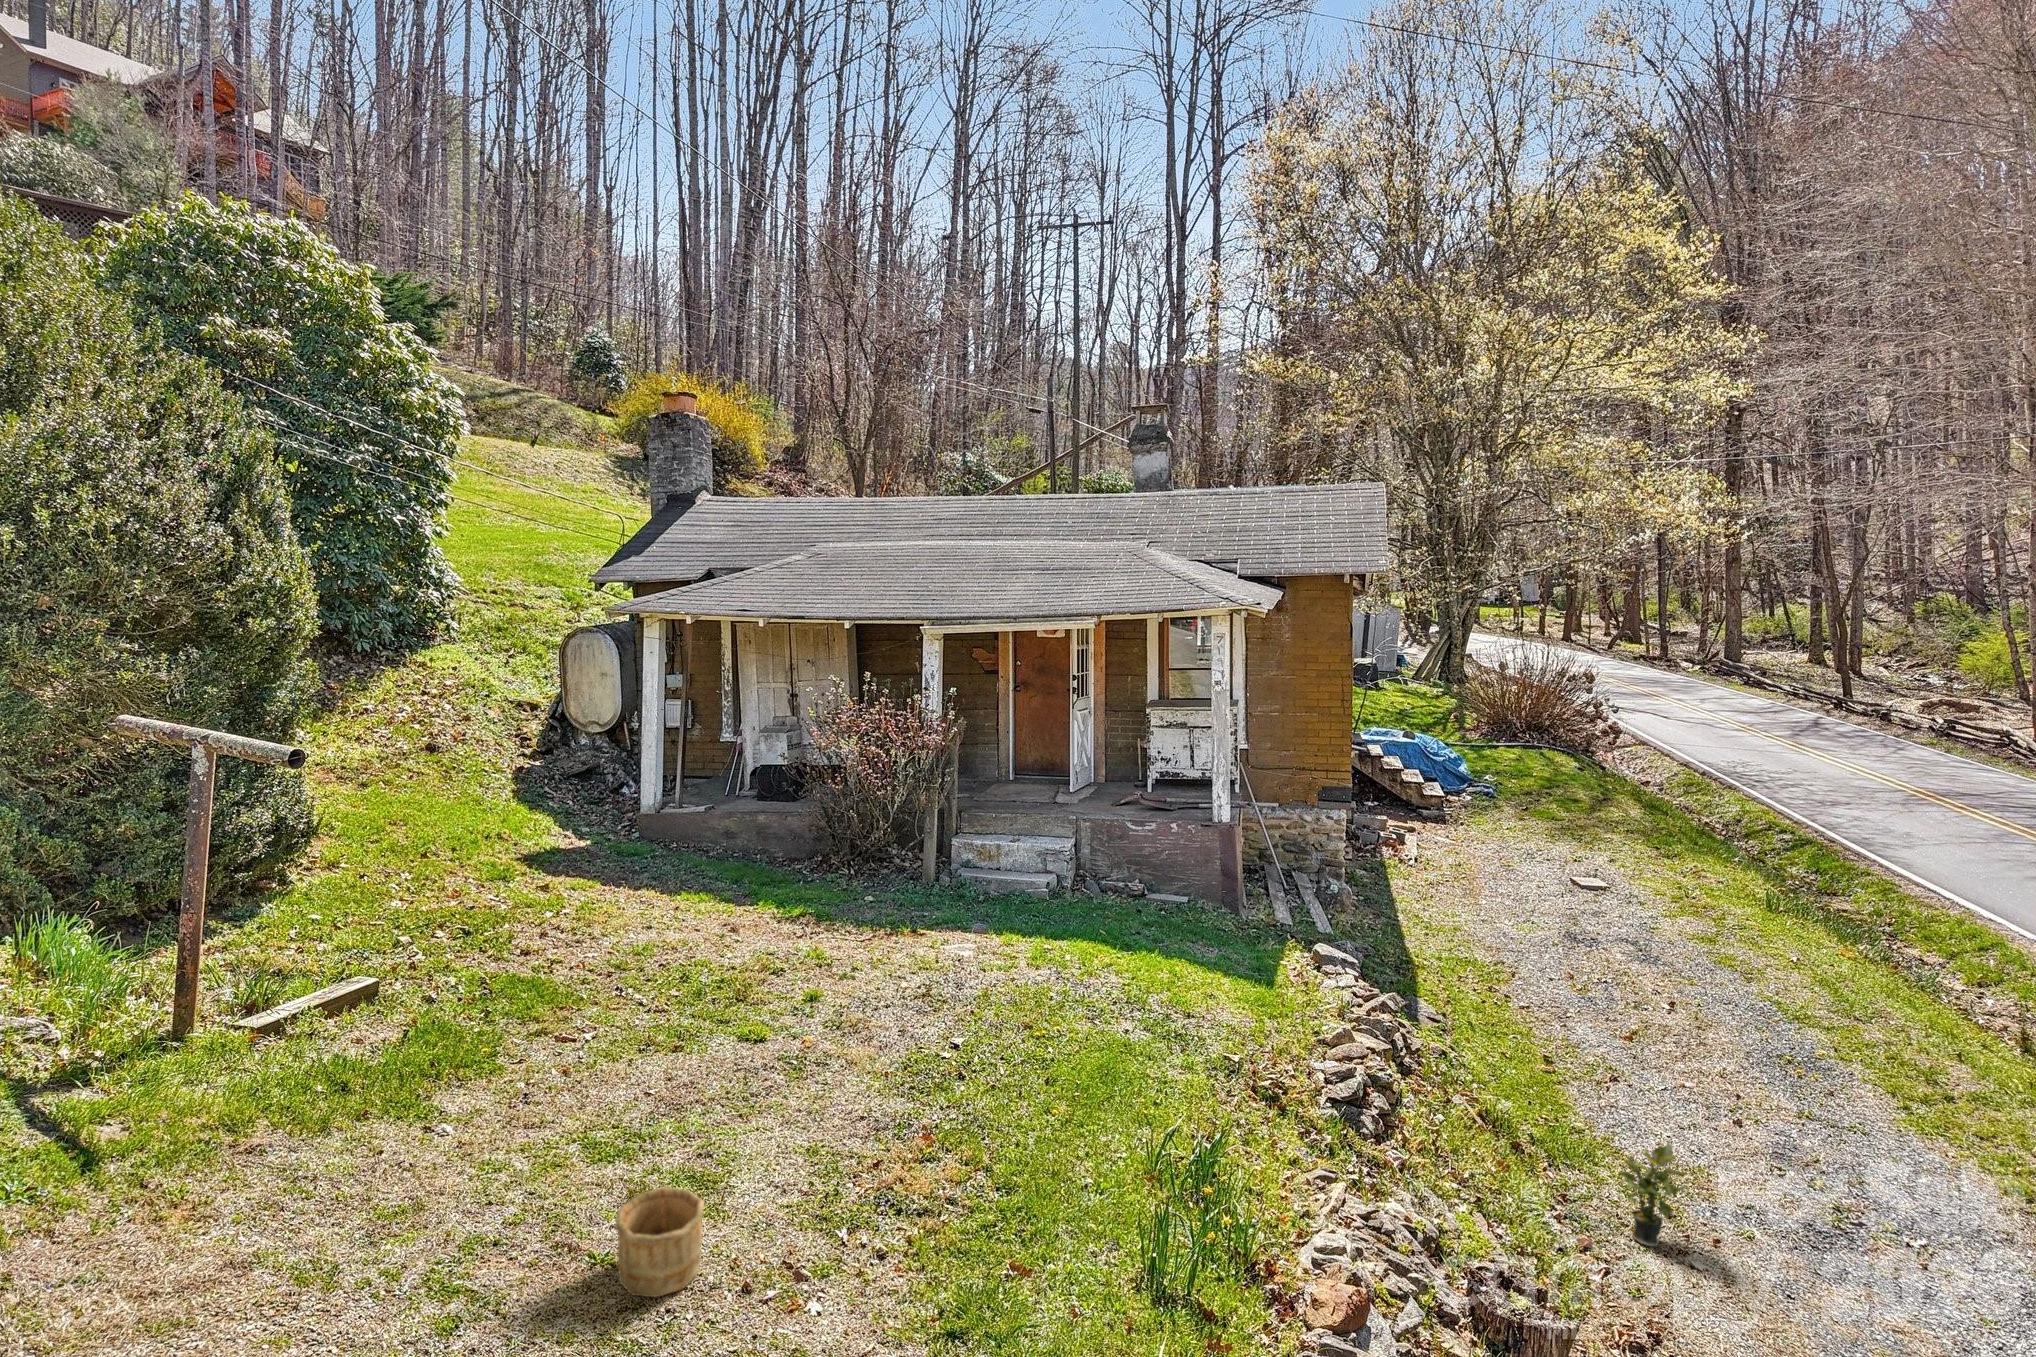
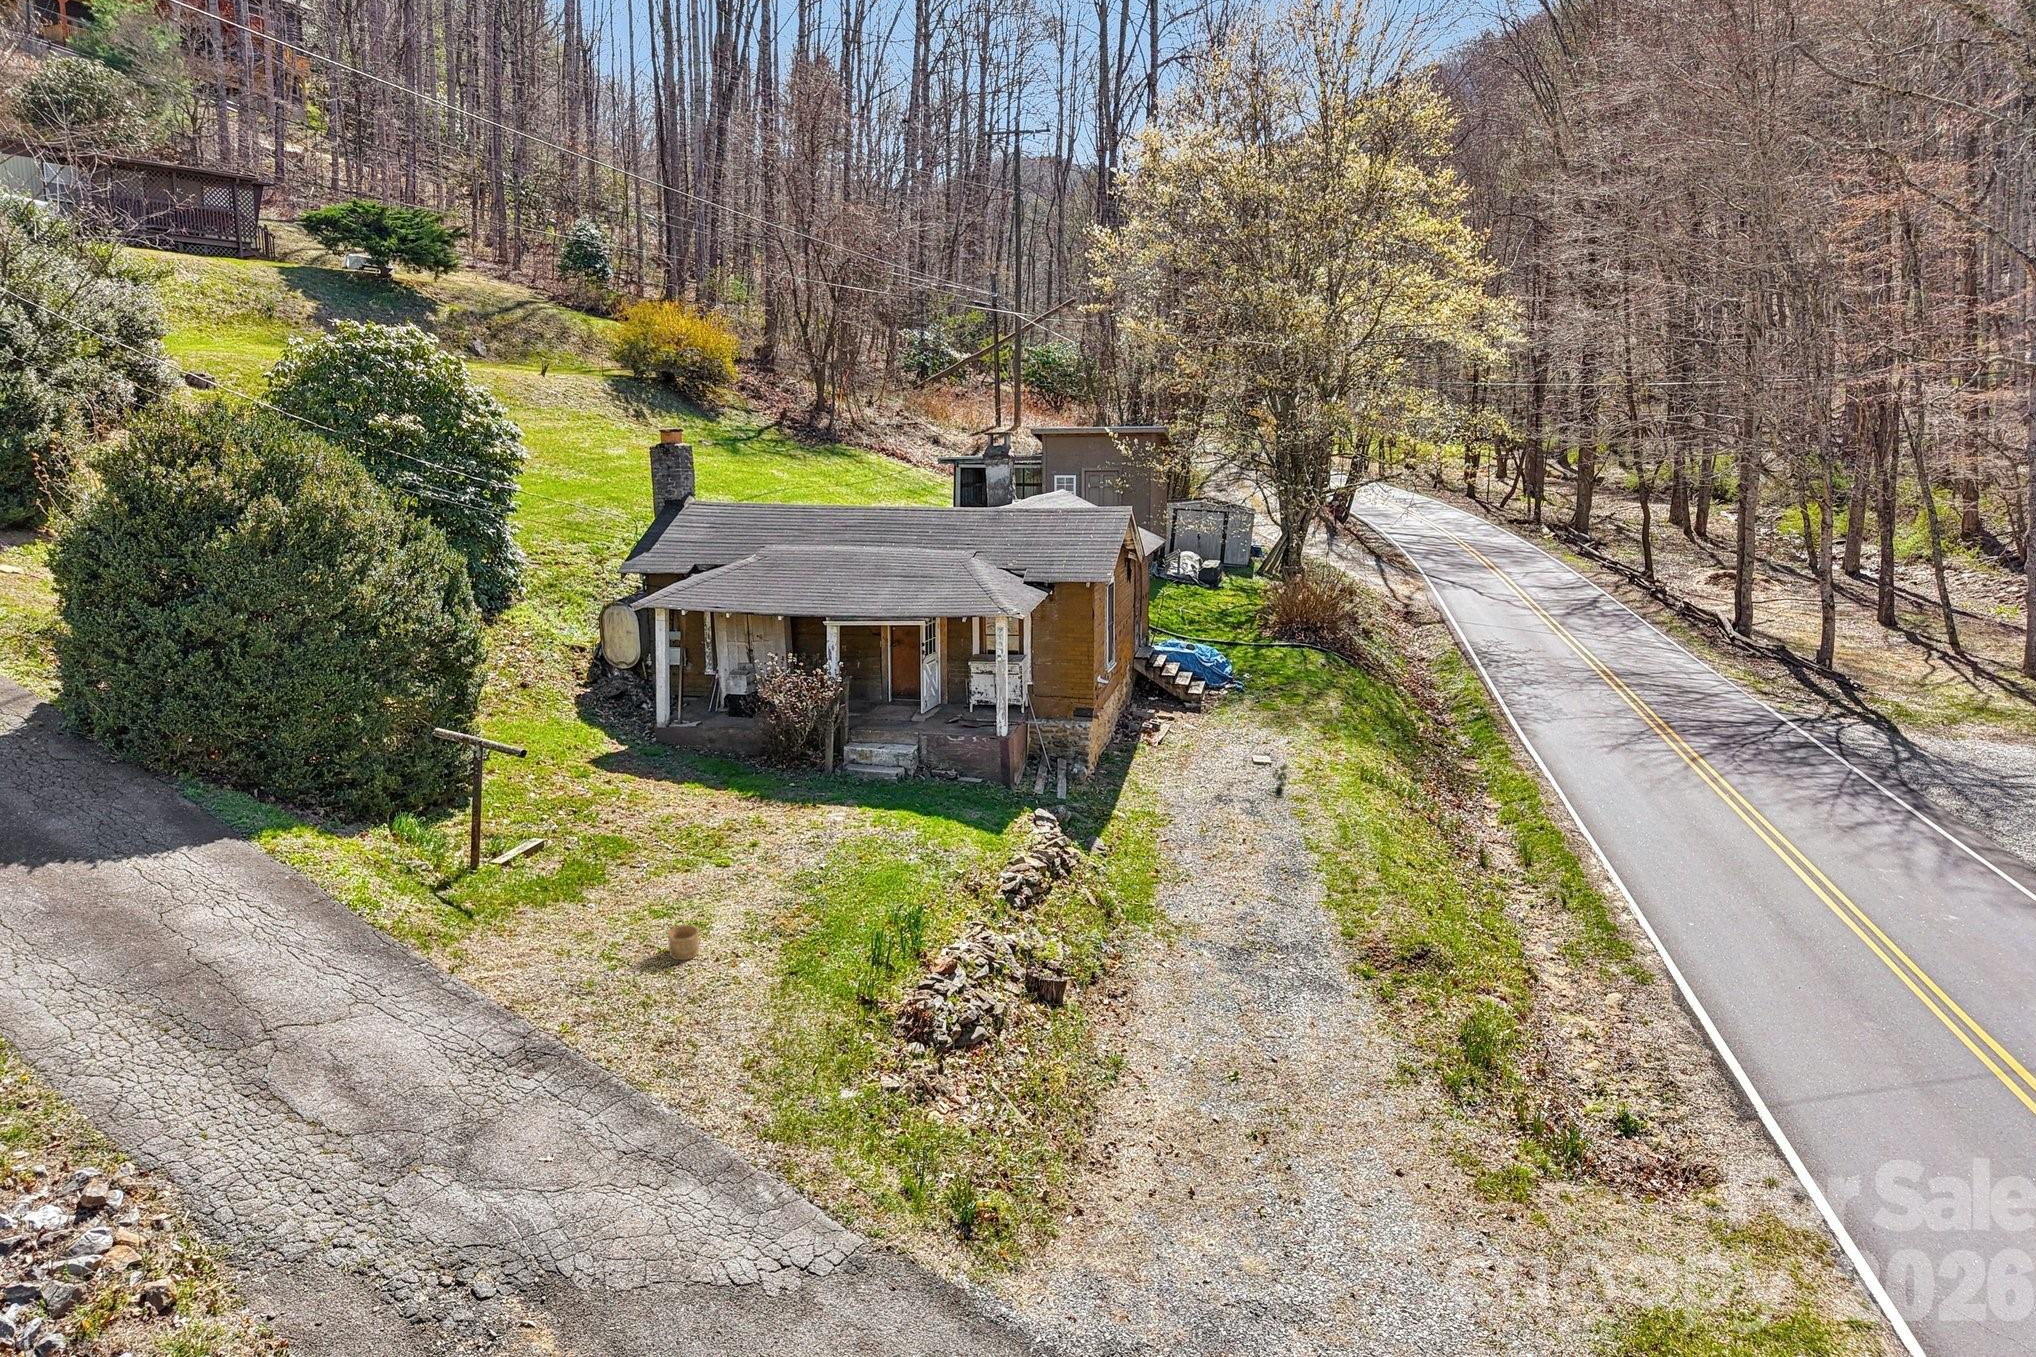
potted plant: present [1620,1144,1686,1246] -> present [1272,764,1288,798]

